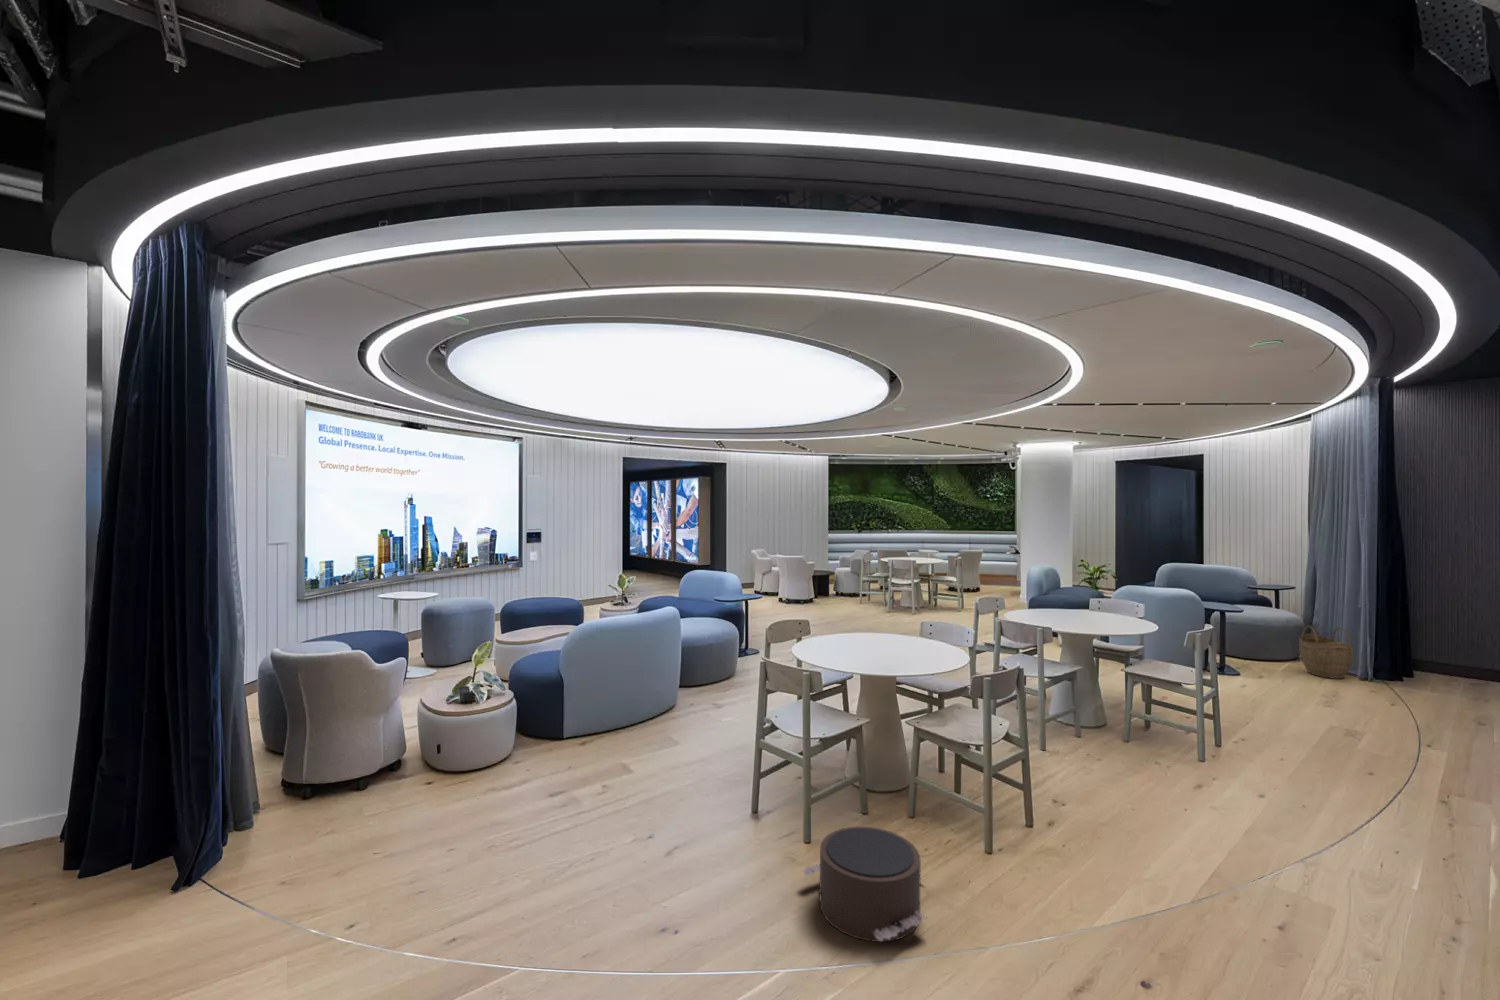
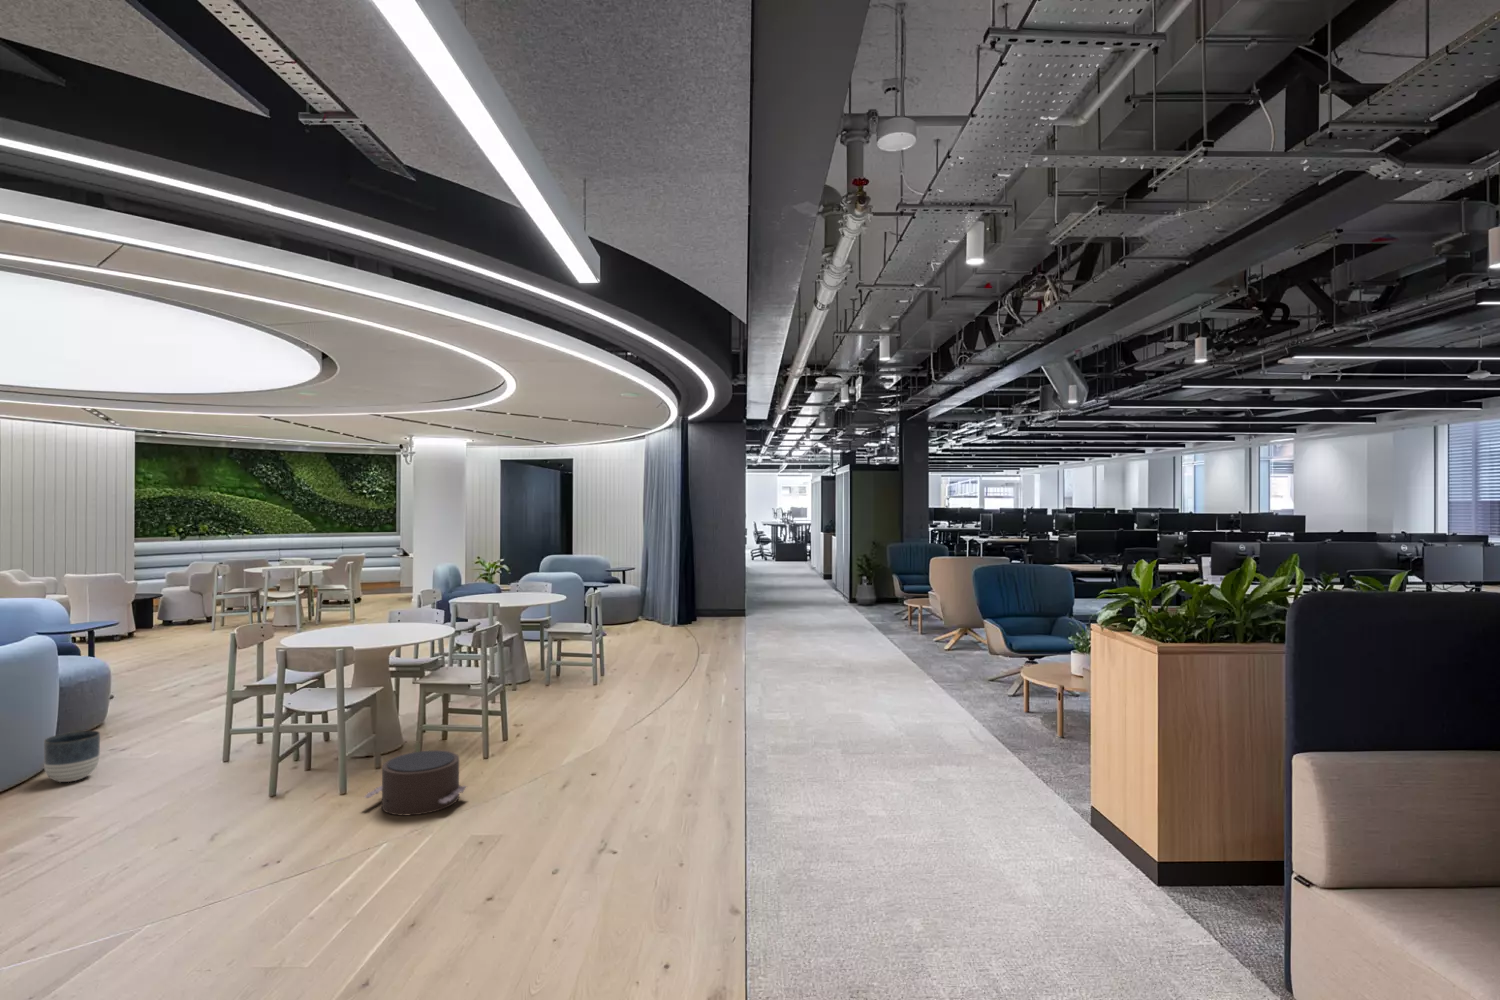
woven basket: present [1299,626,1353,679] -> none [639,591,668,628]
planter: none [639,689,675,732] -> present [44,731,100,782]

